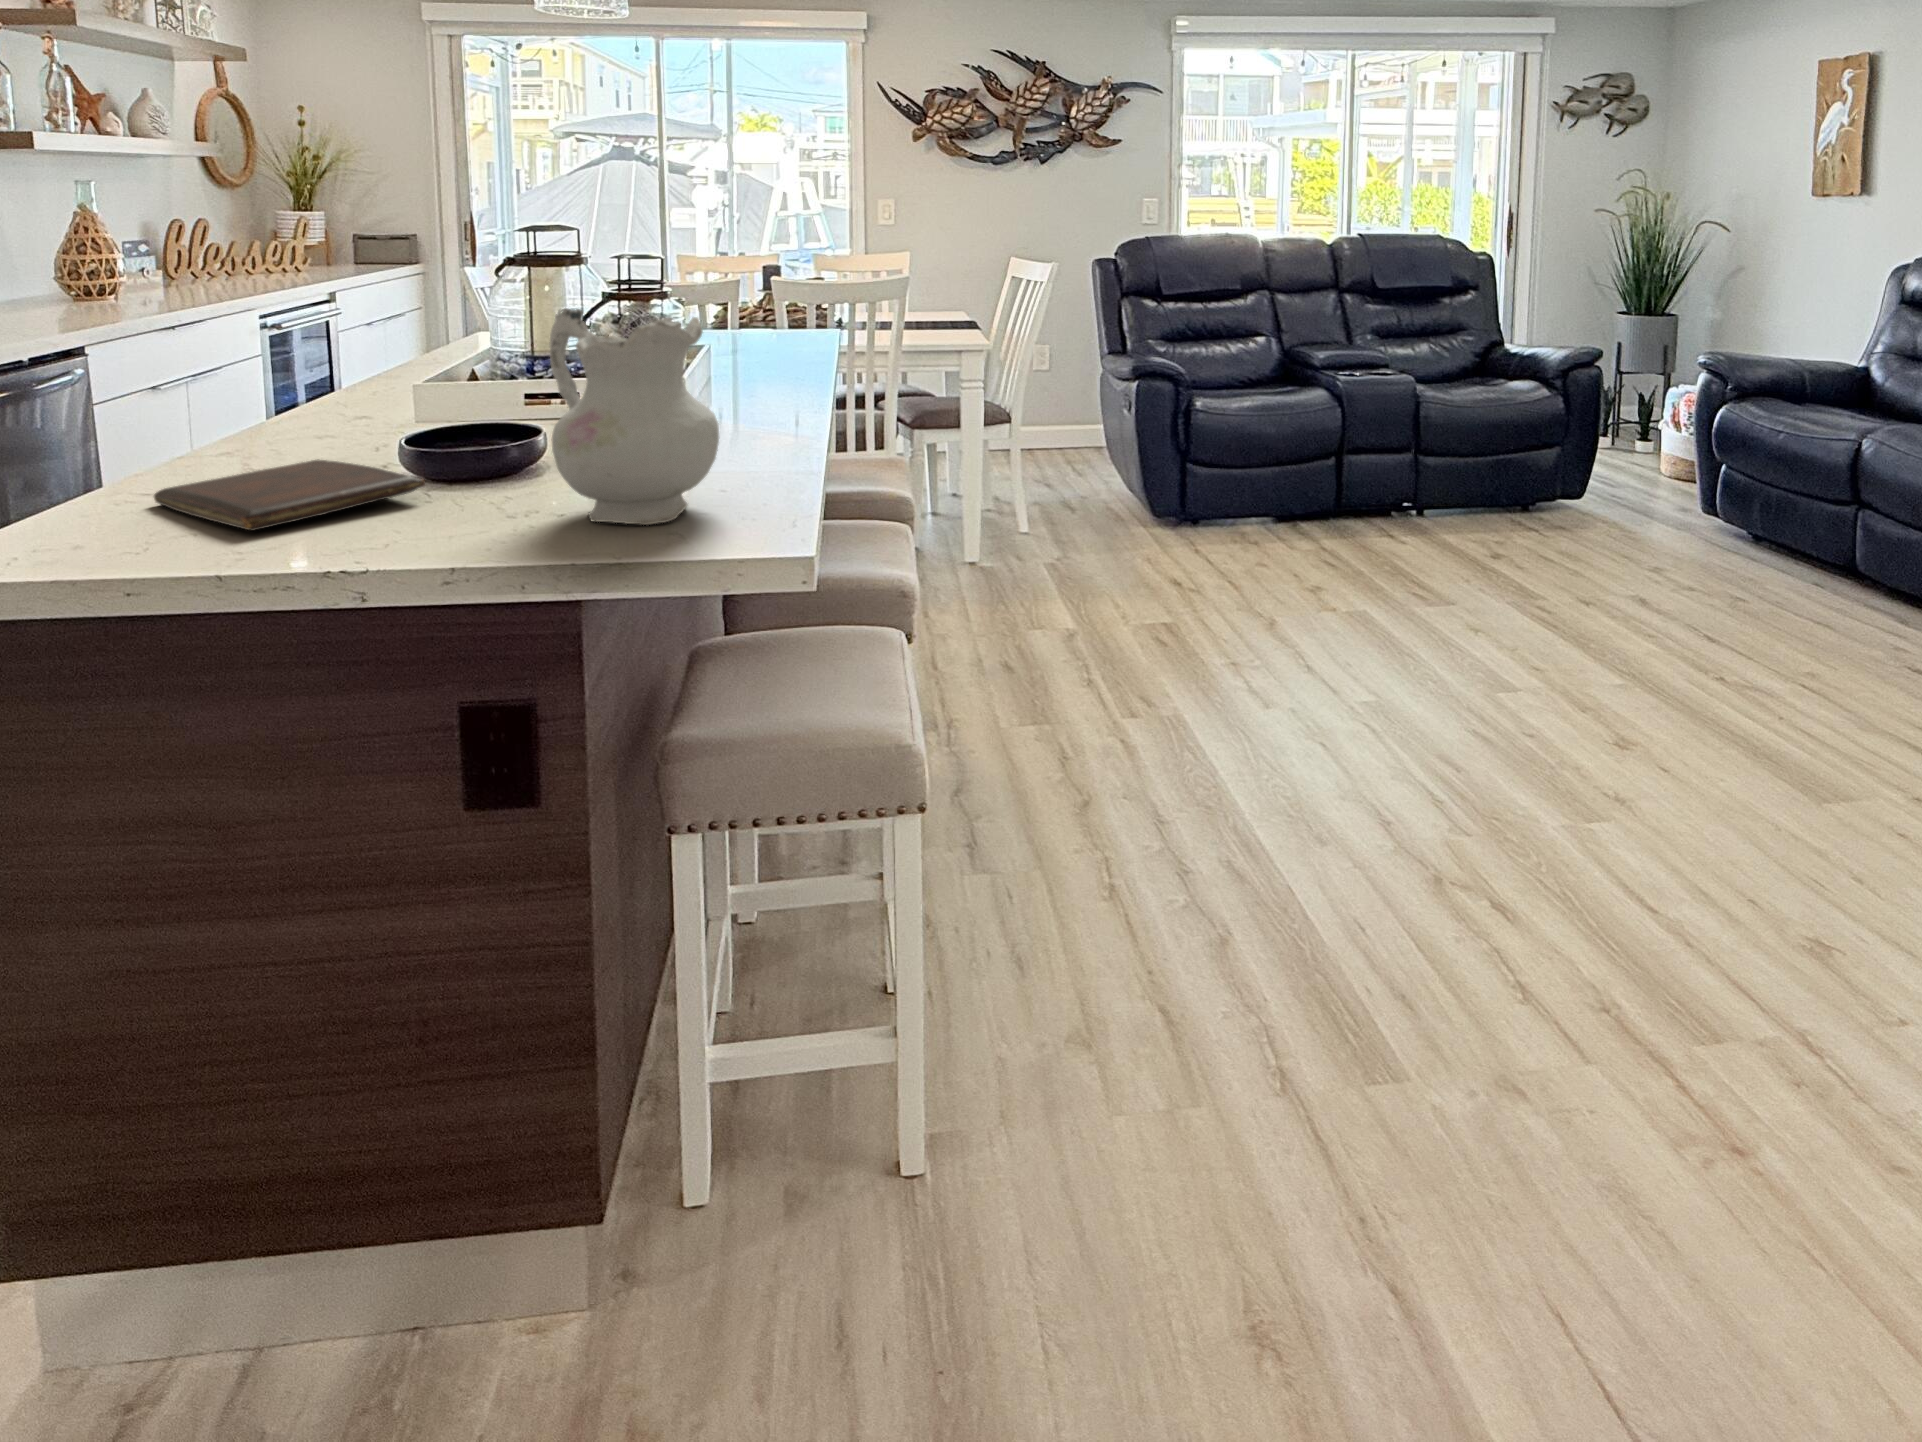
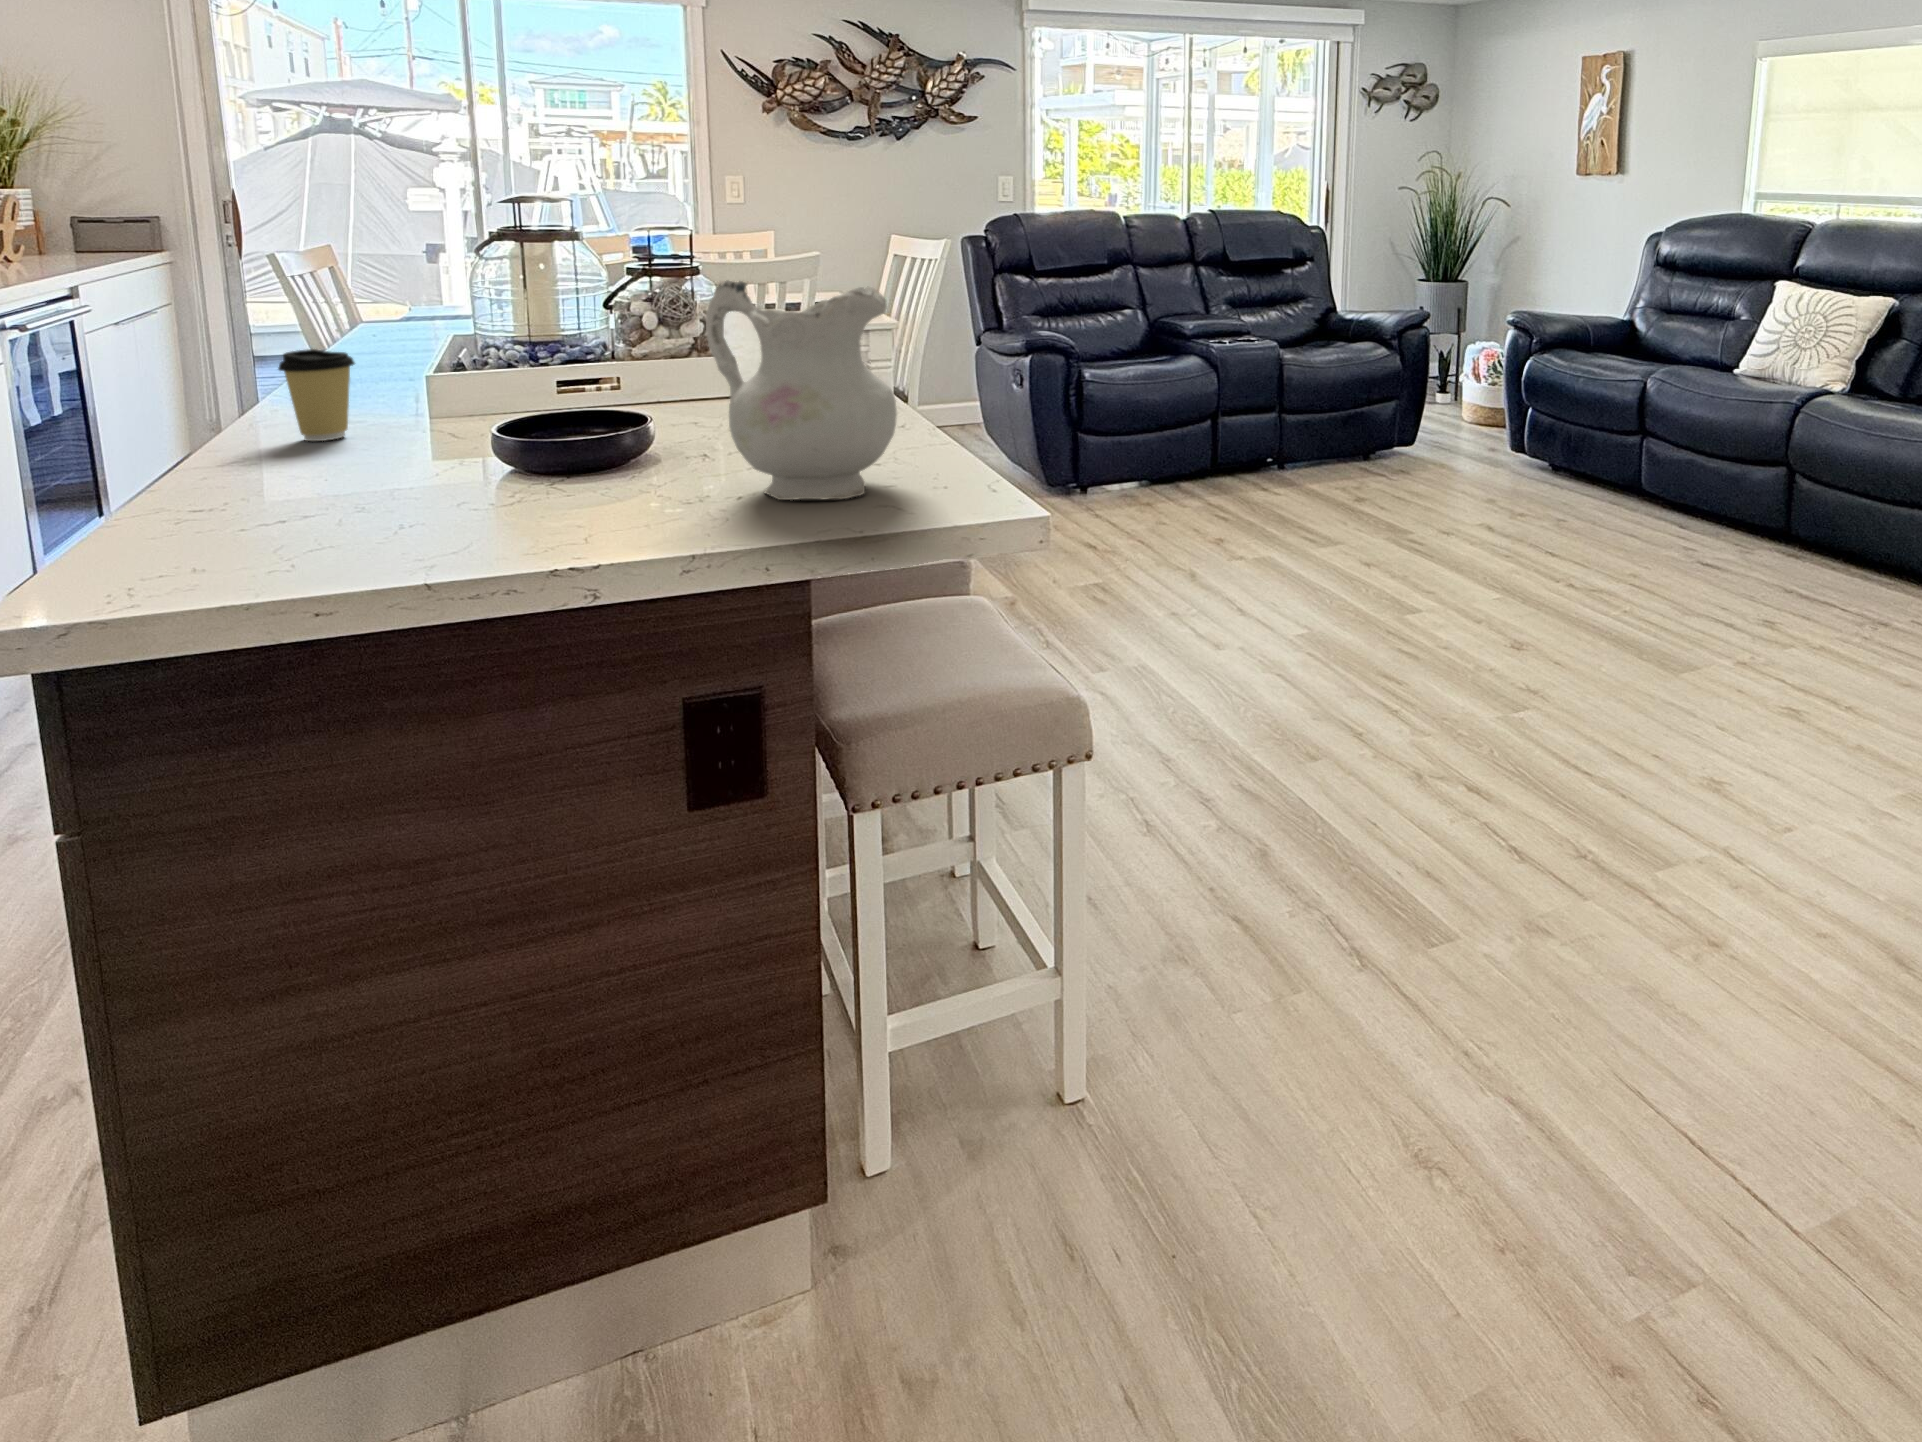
coffee cup: none [279,358,345,439] -> present [278,349,355,441]
book: present [154,459,425,531] -> none [235,459,564,534]

